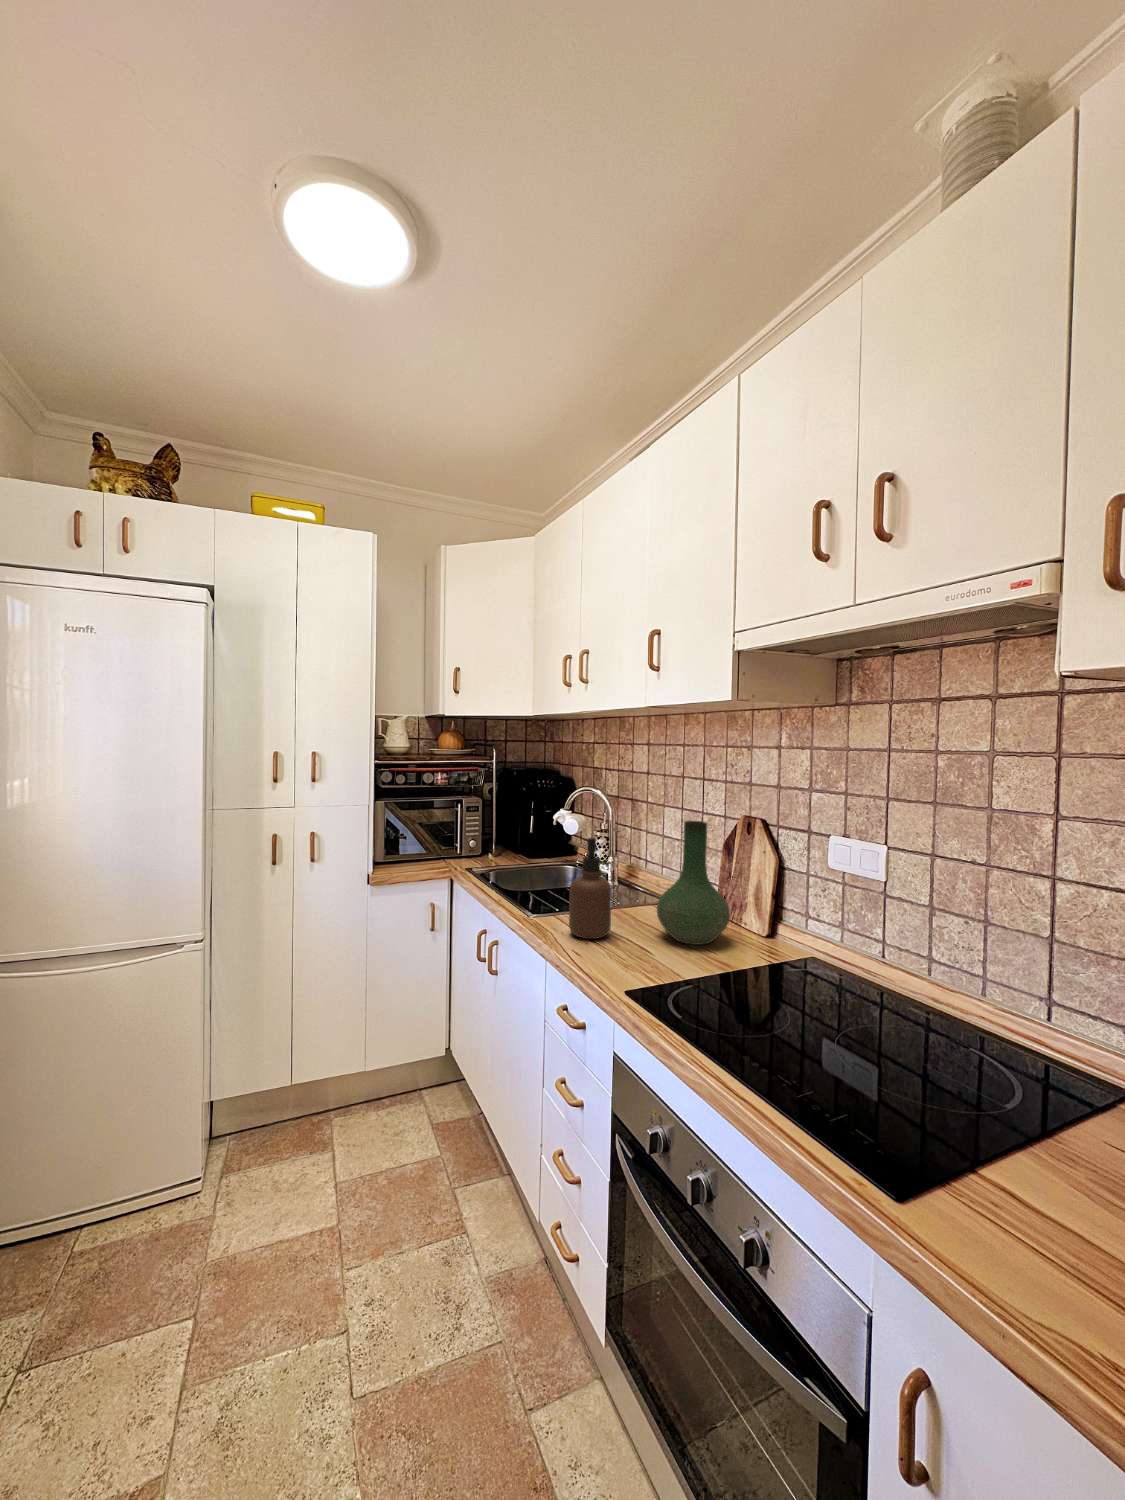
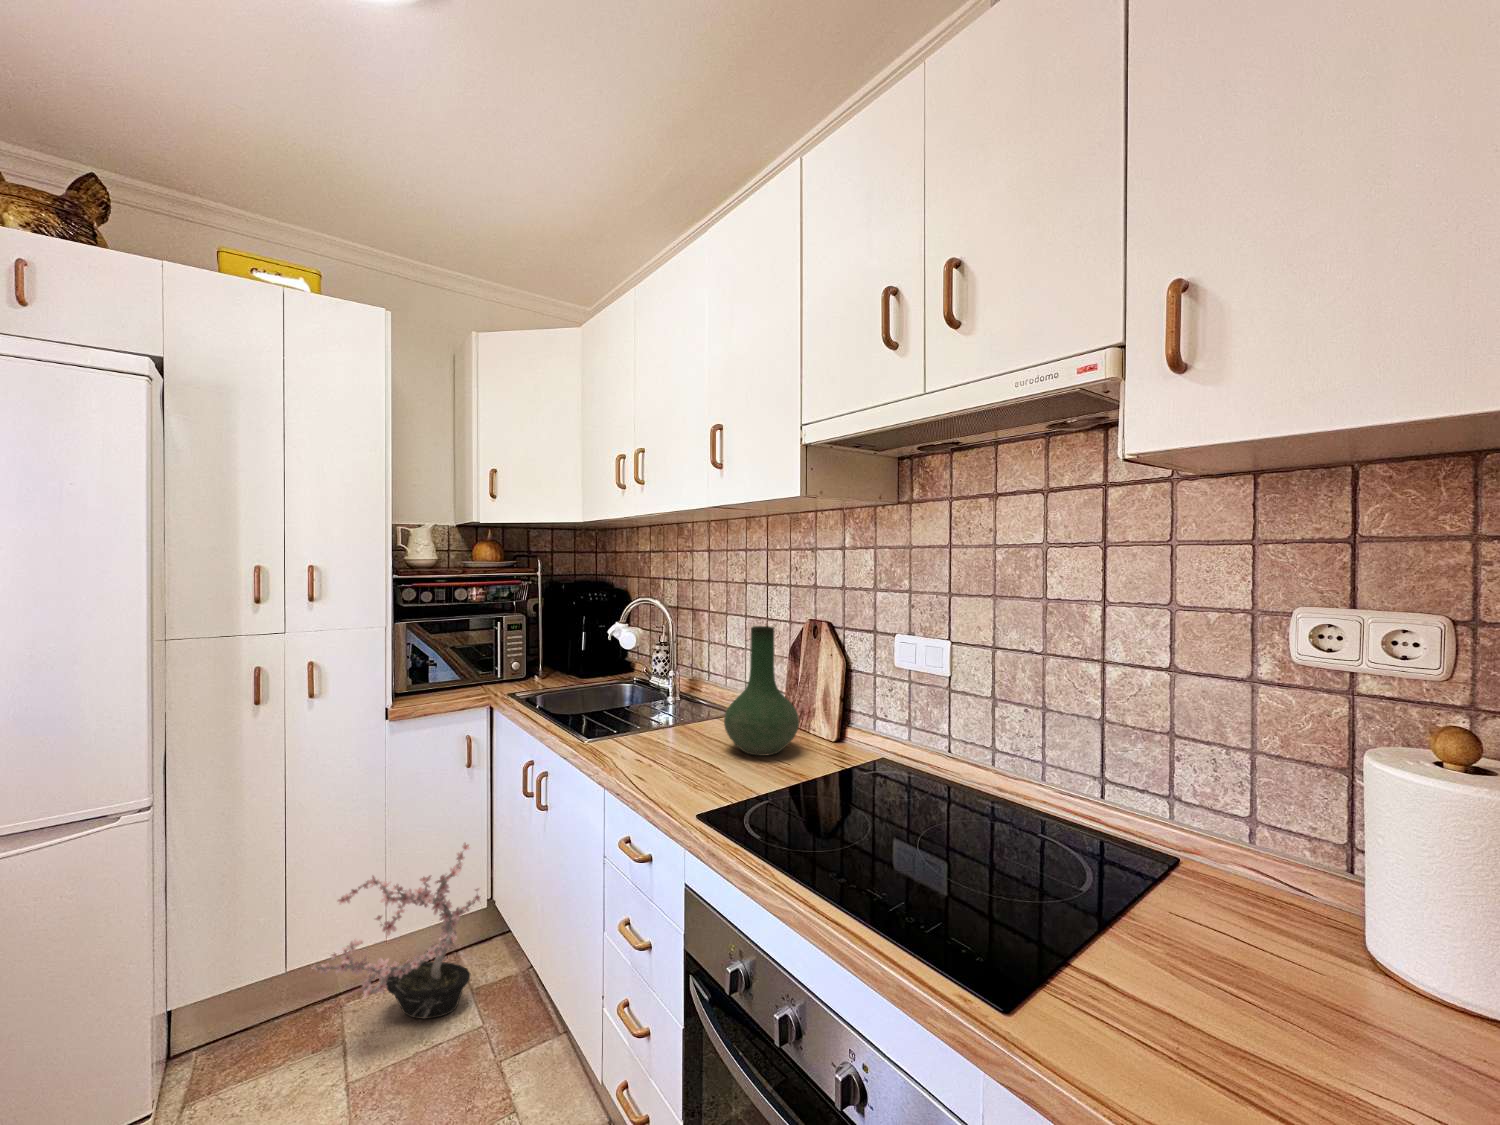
soap dispenser: present [569,838,612,939] -> none [630,649,676,760]
potted plant: none [309,994,445,1143] -> present [312,843,480,1019]

